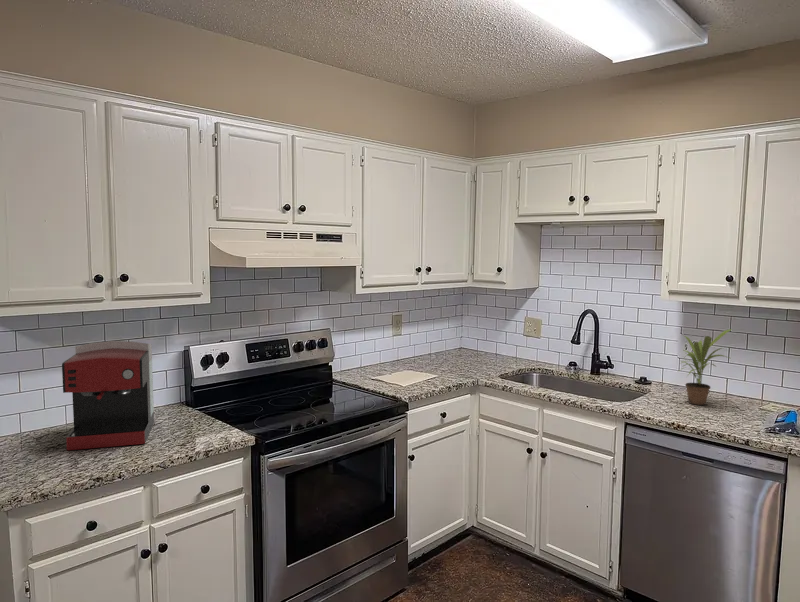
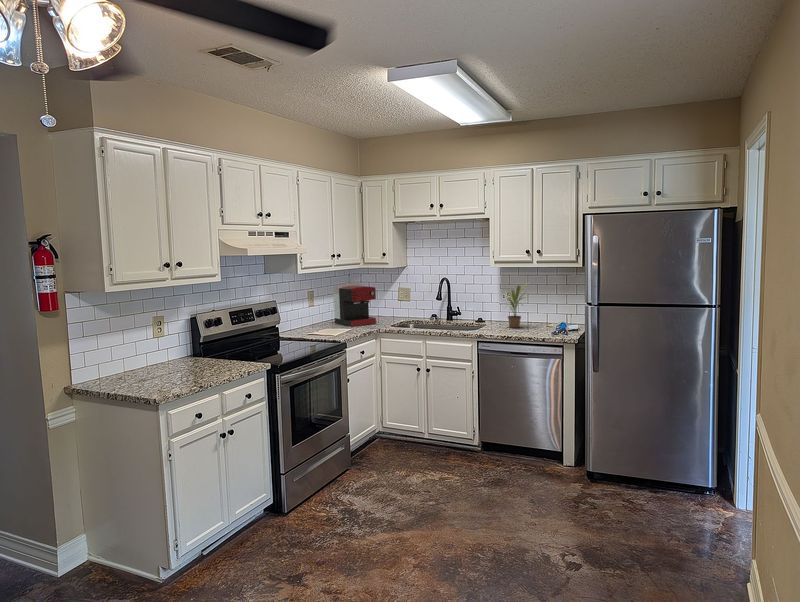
coffee maker: present [62,341,154,450] -> present [333,282,376,326]

